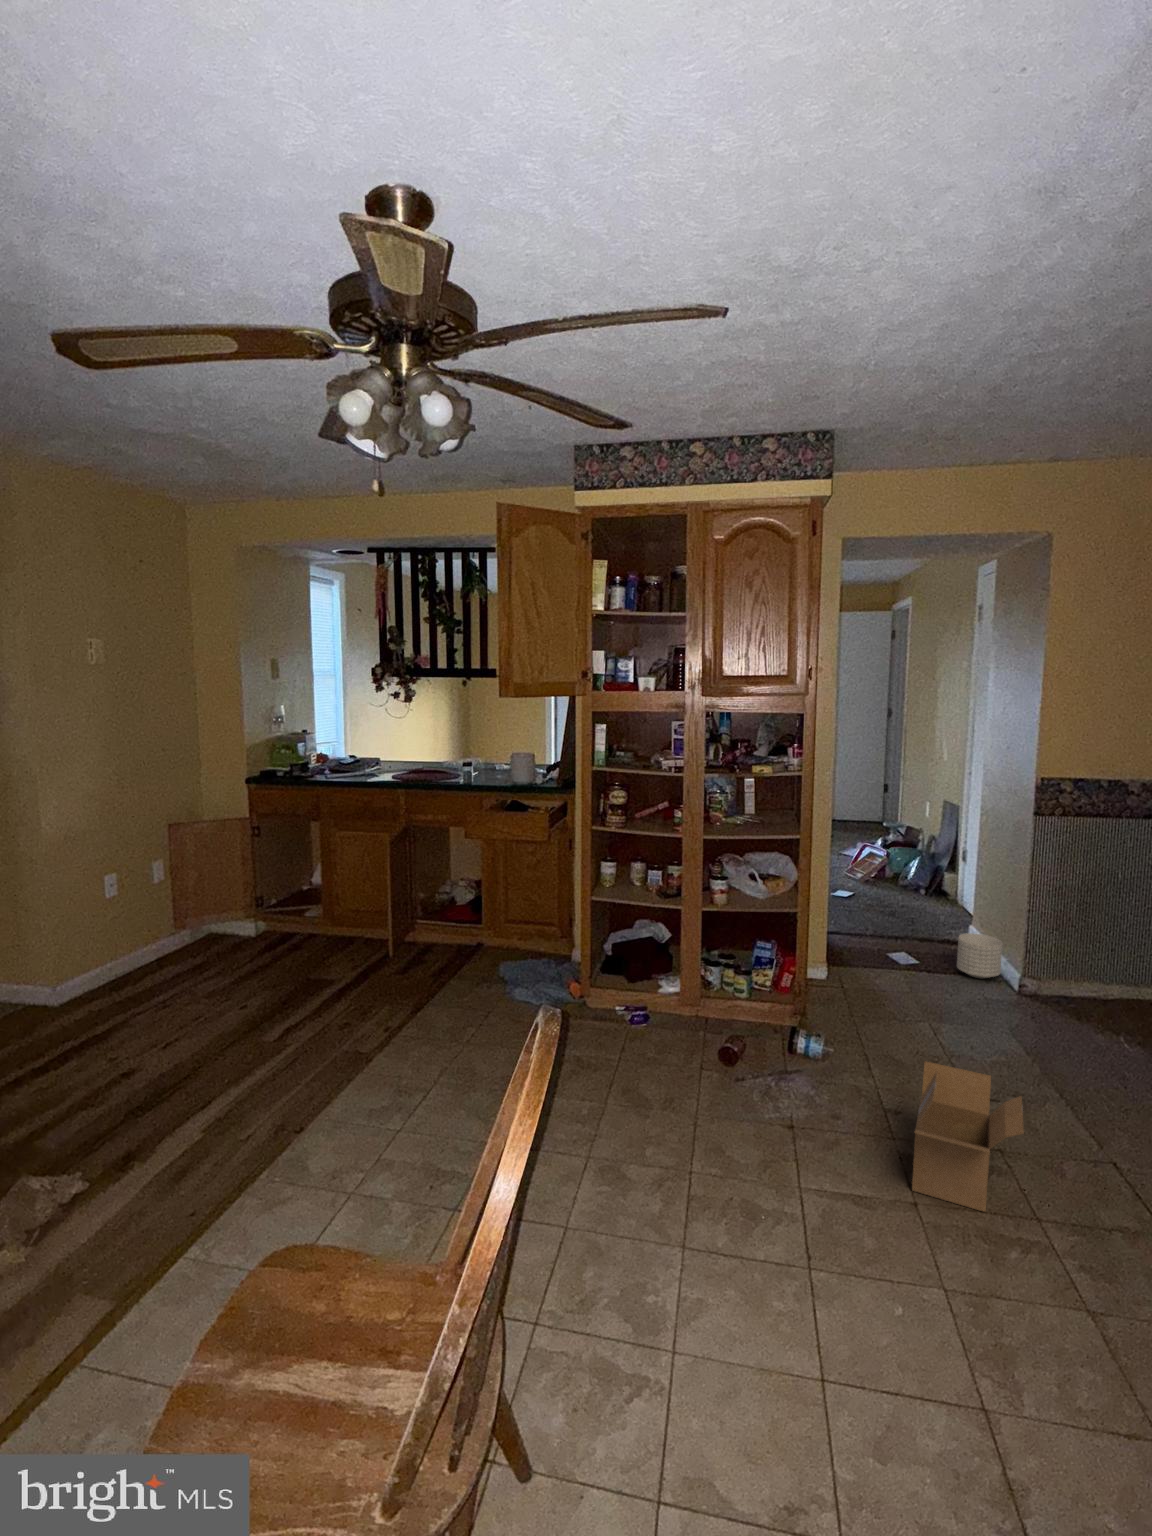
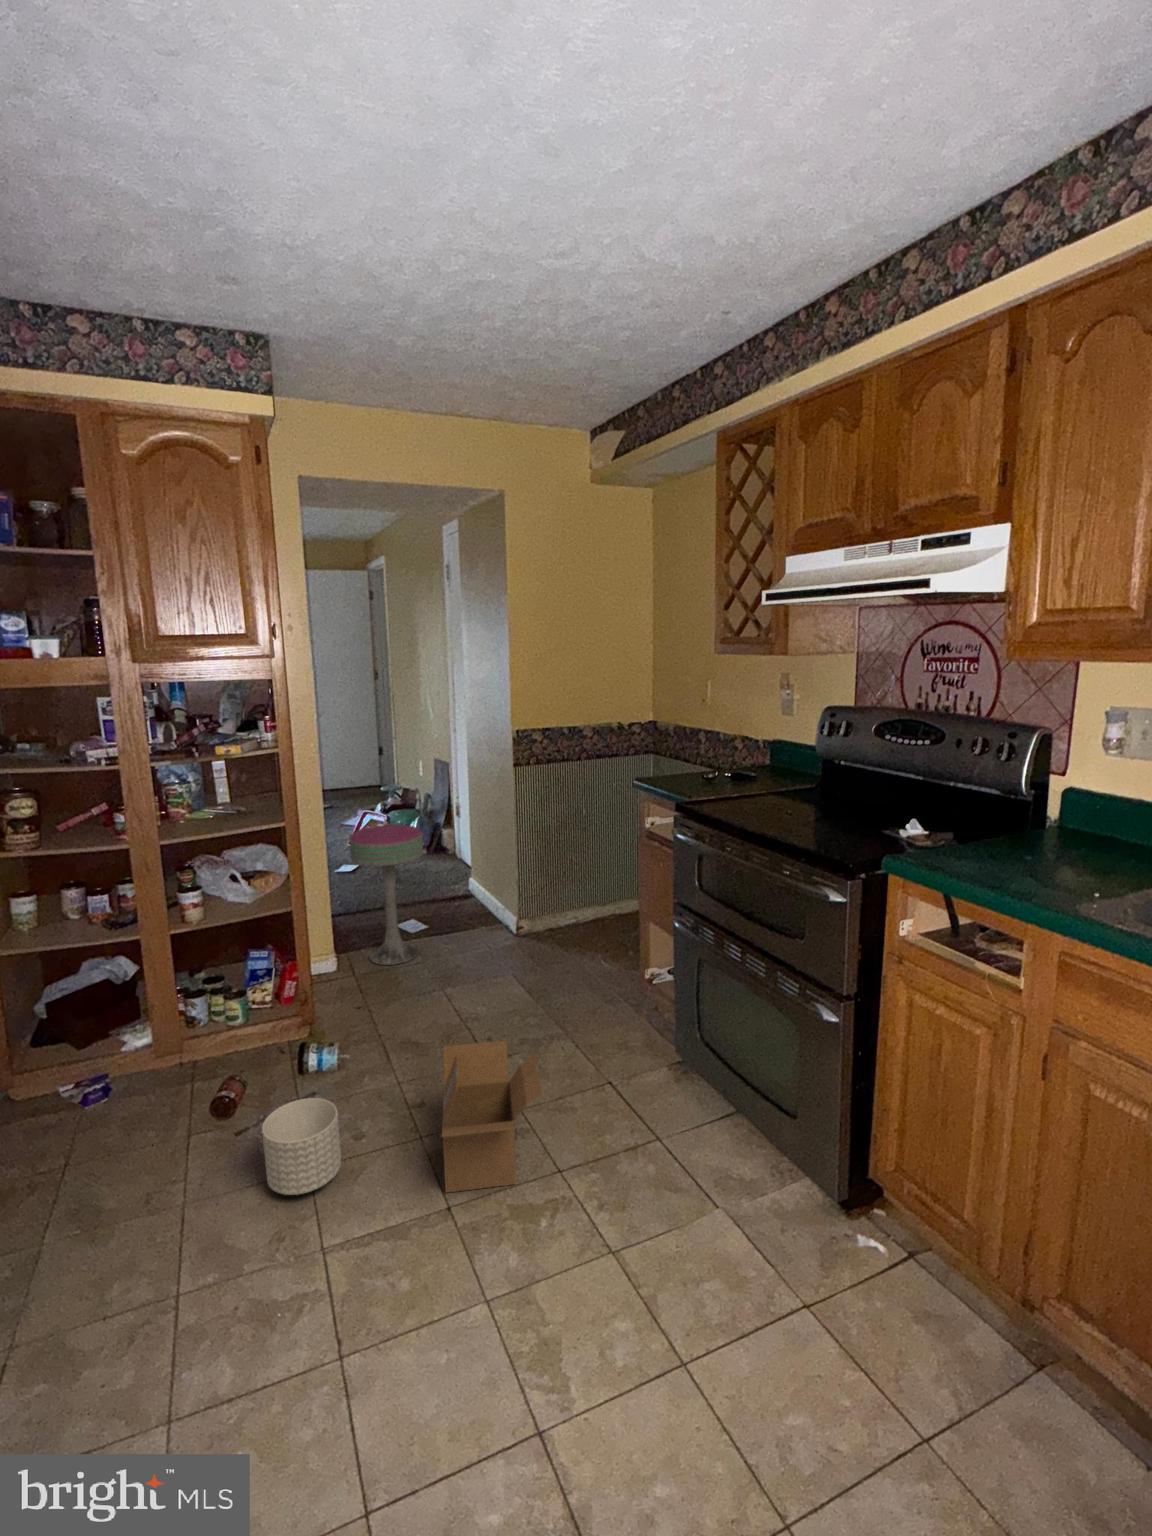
bar stool: none [851,855,924,989] -> present [349,825,423,965]
planter: present [957,933,1002,979] -> present [262,1098,341,1195]

